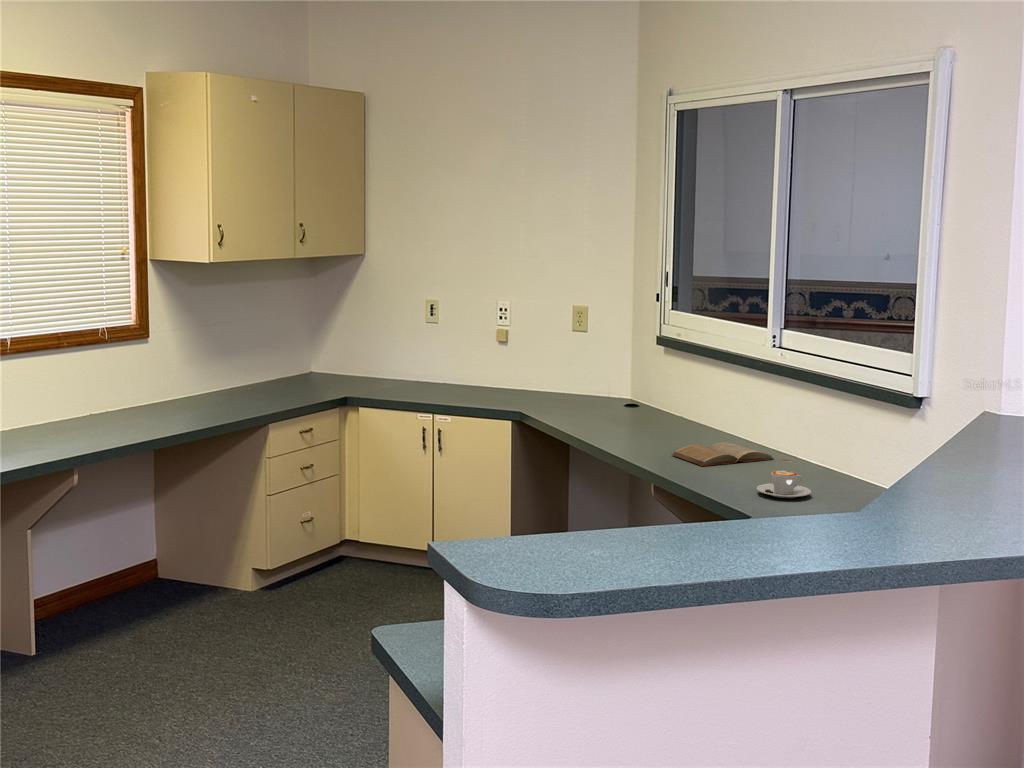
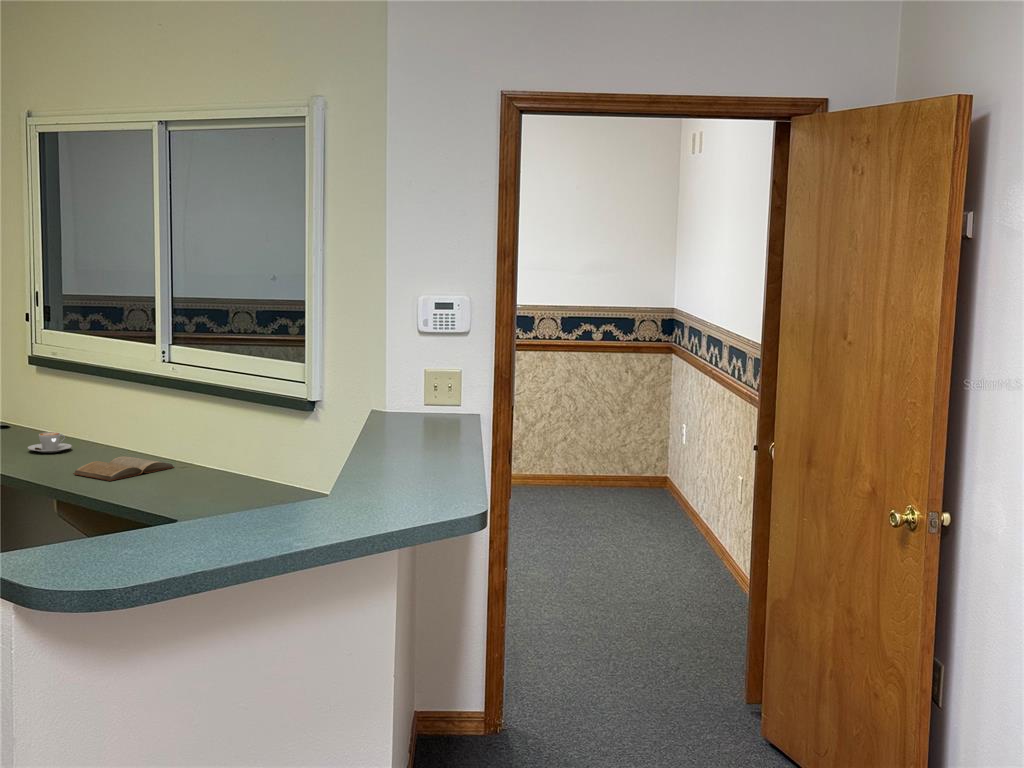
coffee cup: present [757,470,811,498] -> present [28,432,72,453]

